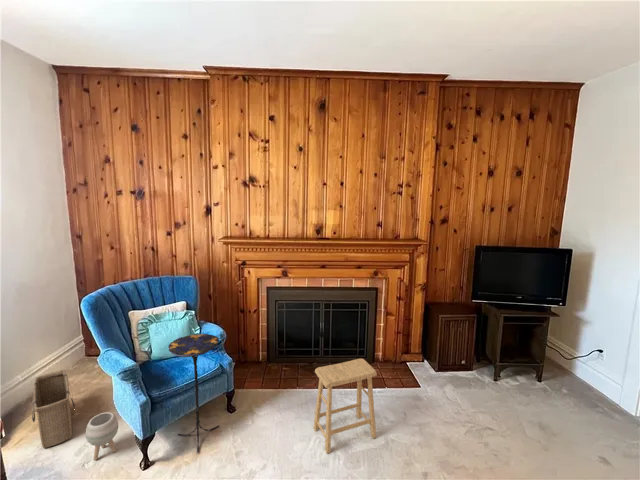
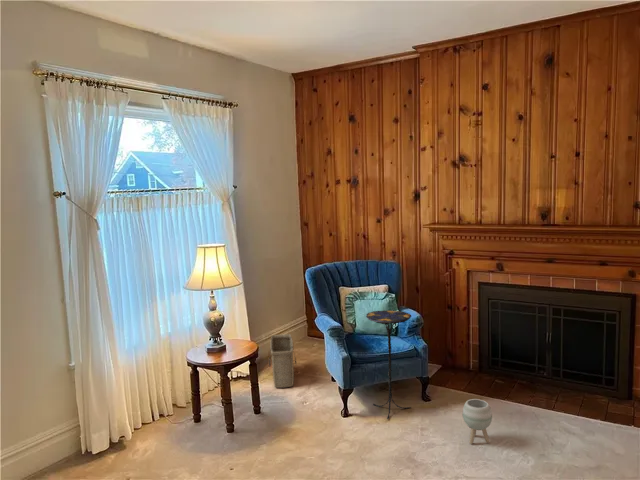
footstool: present [313,359,377,453] -> none [511,361,589,460]
planter: present [86,412,118,460] -> present [463,399,492,444]

